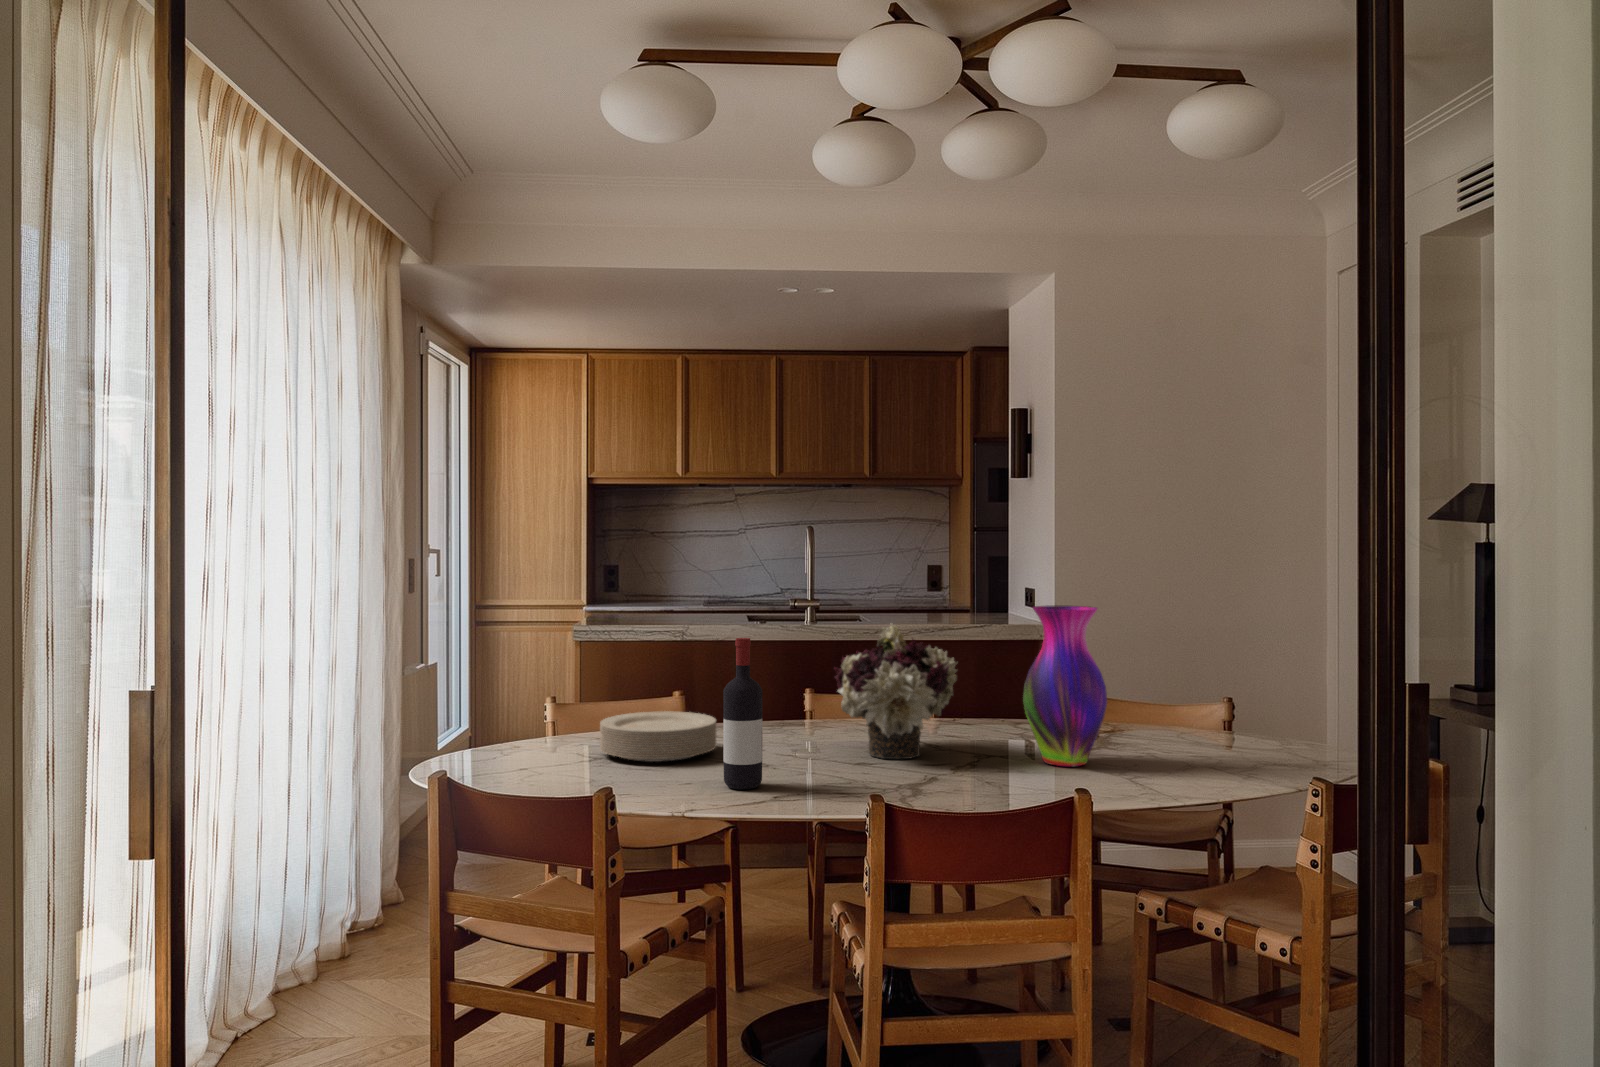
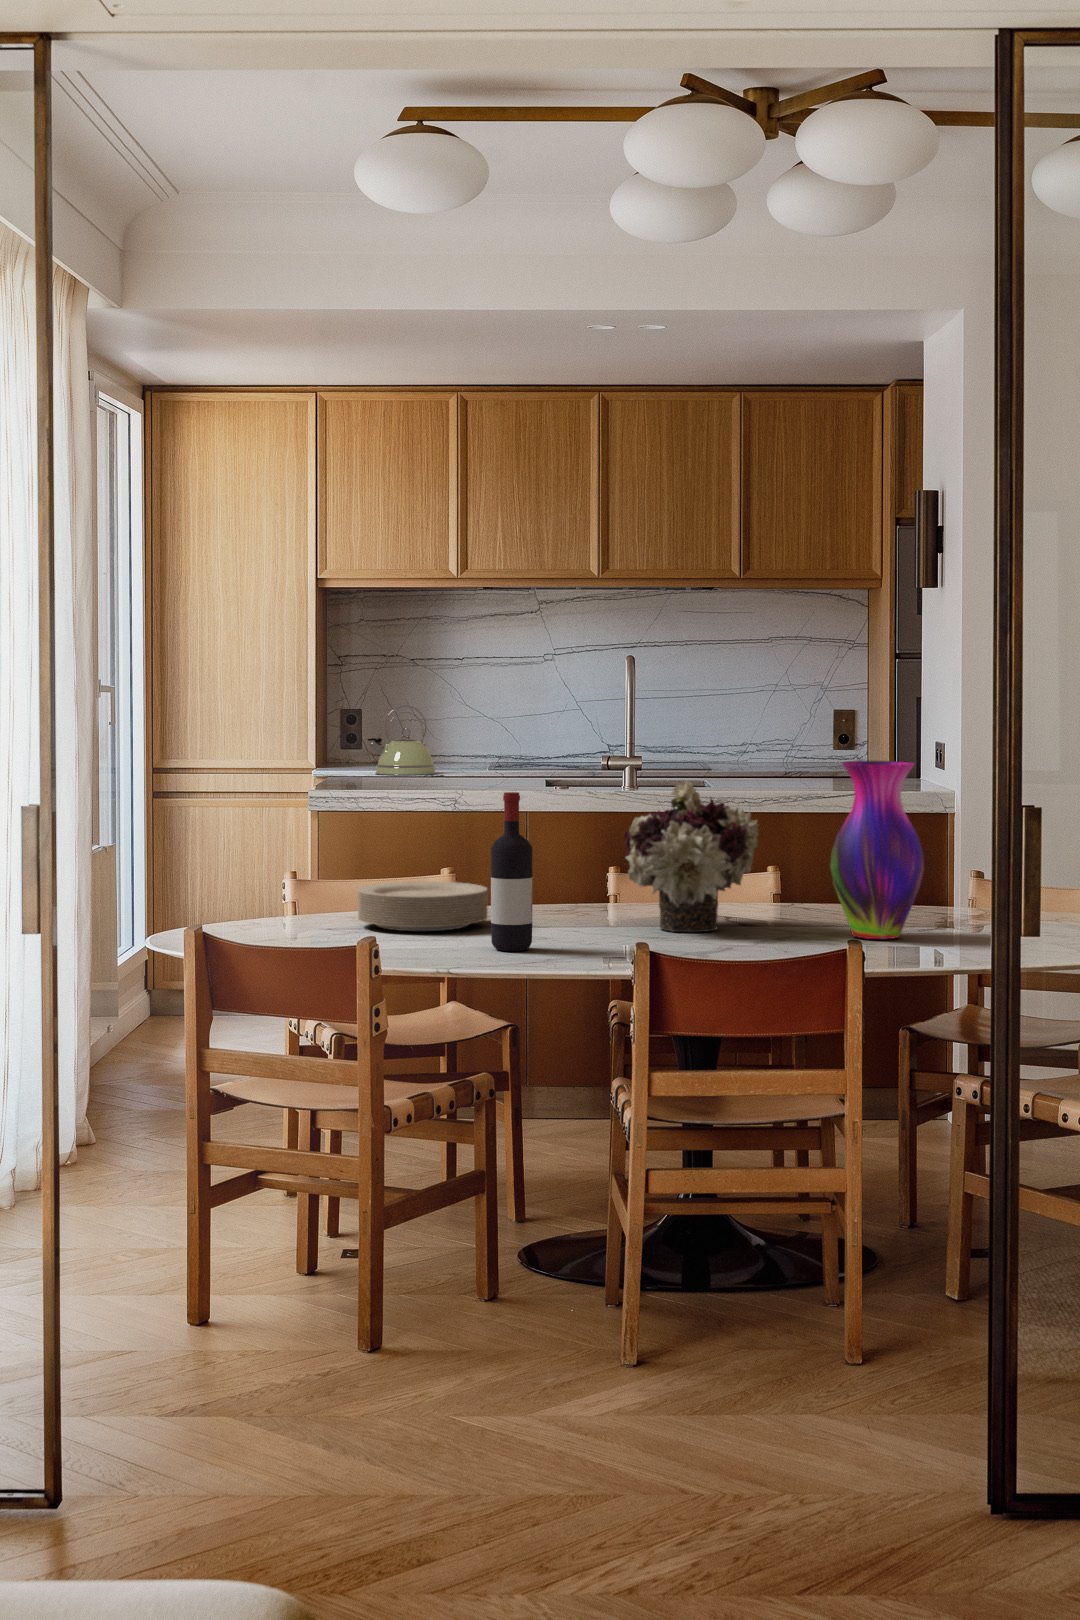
kettle: none [621,562,668,610] -> present [367,705,436,775]

